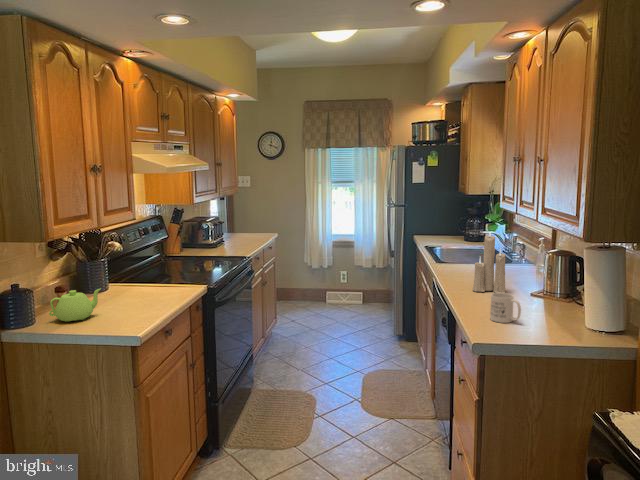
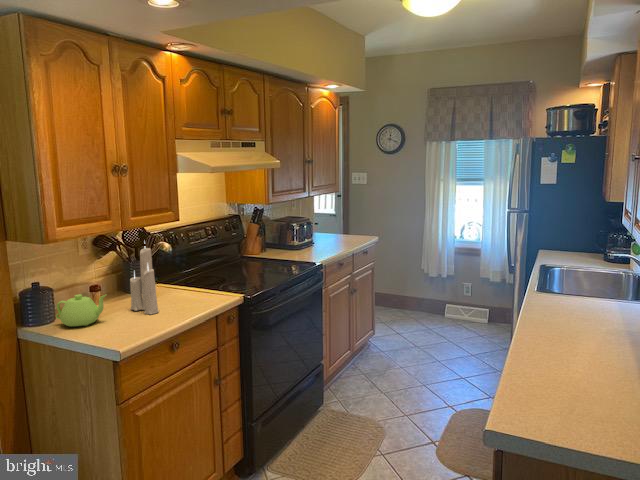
candle: present [473,234,506,293] -> present [130,246,159,314]
mug: present [490,293,521,323] -> none [542,357,586,405]

